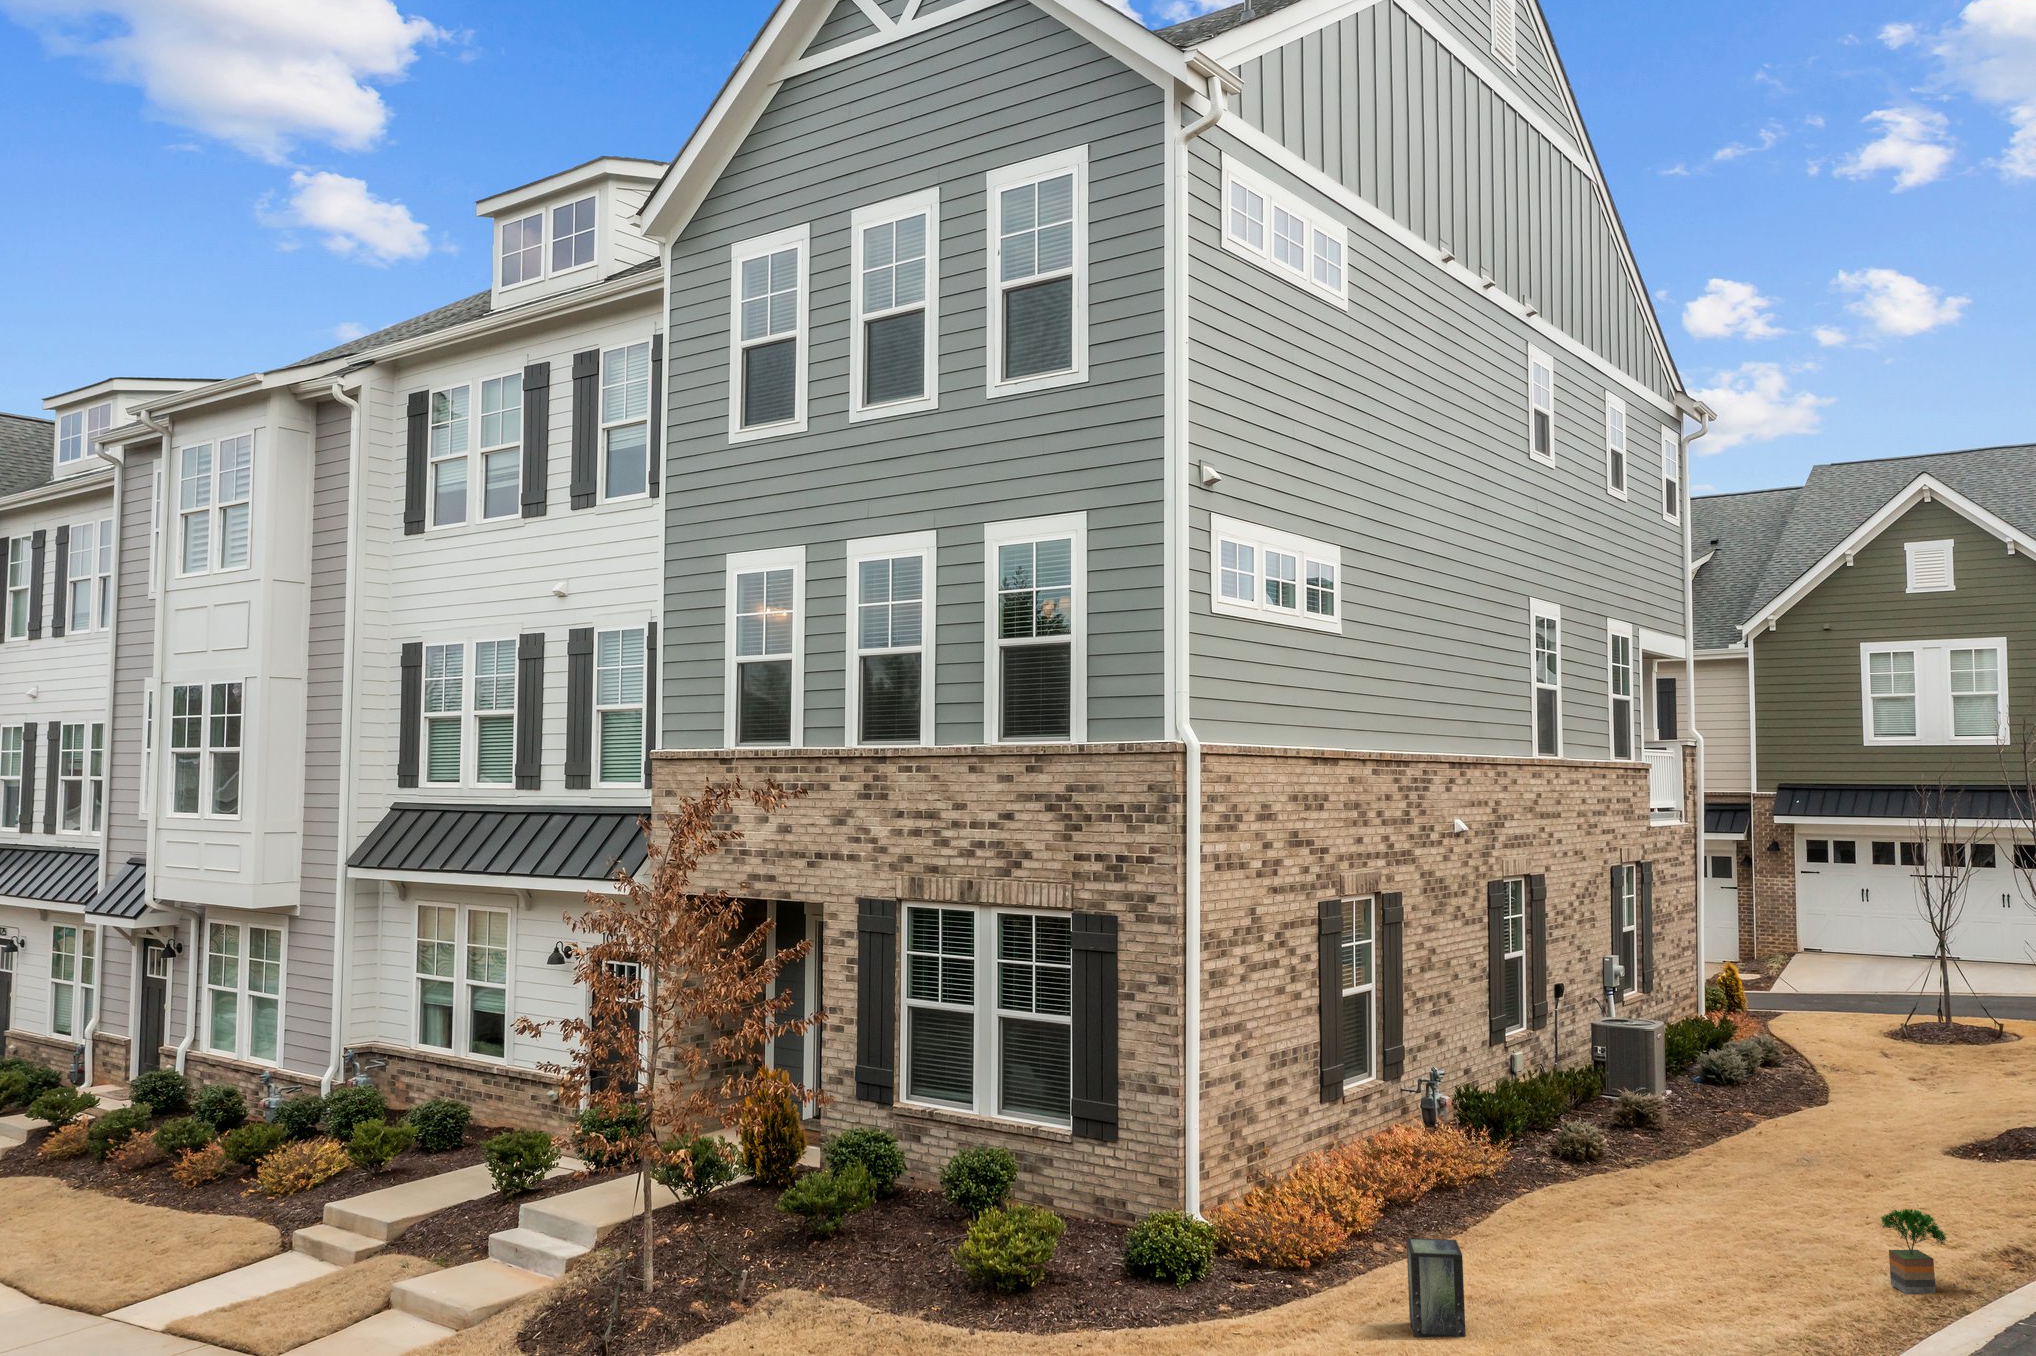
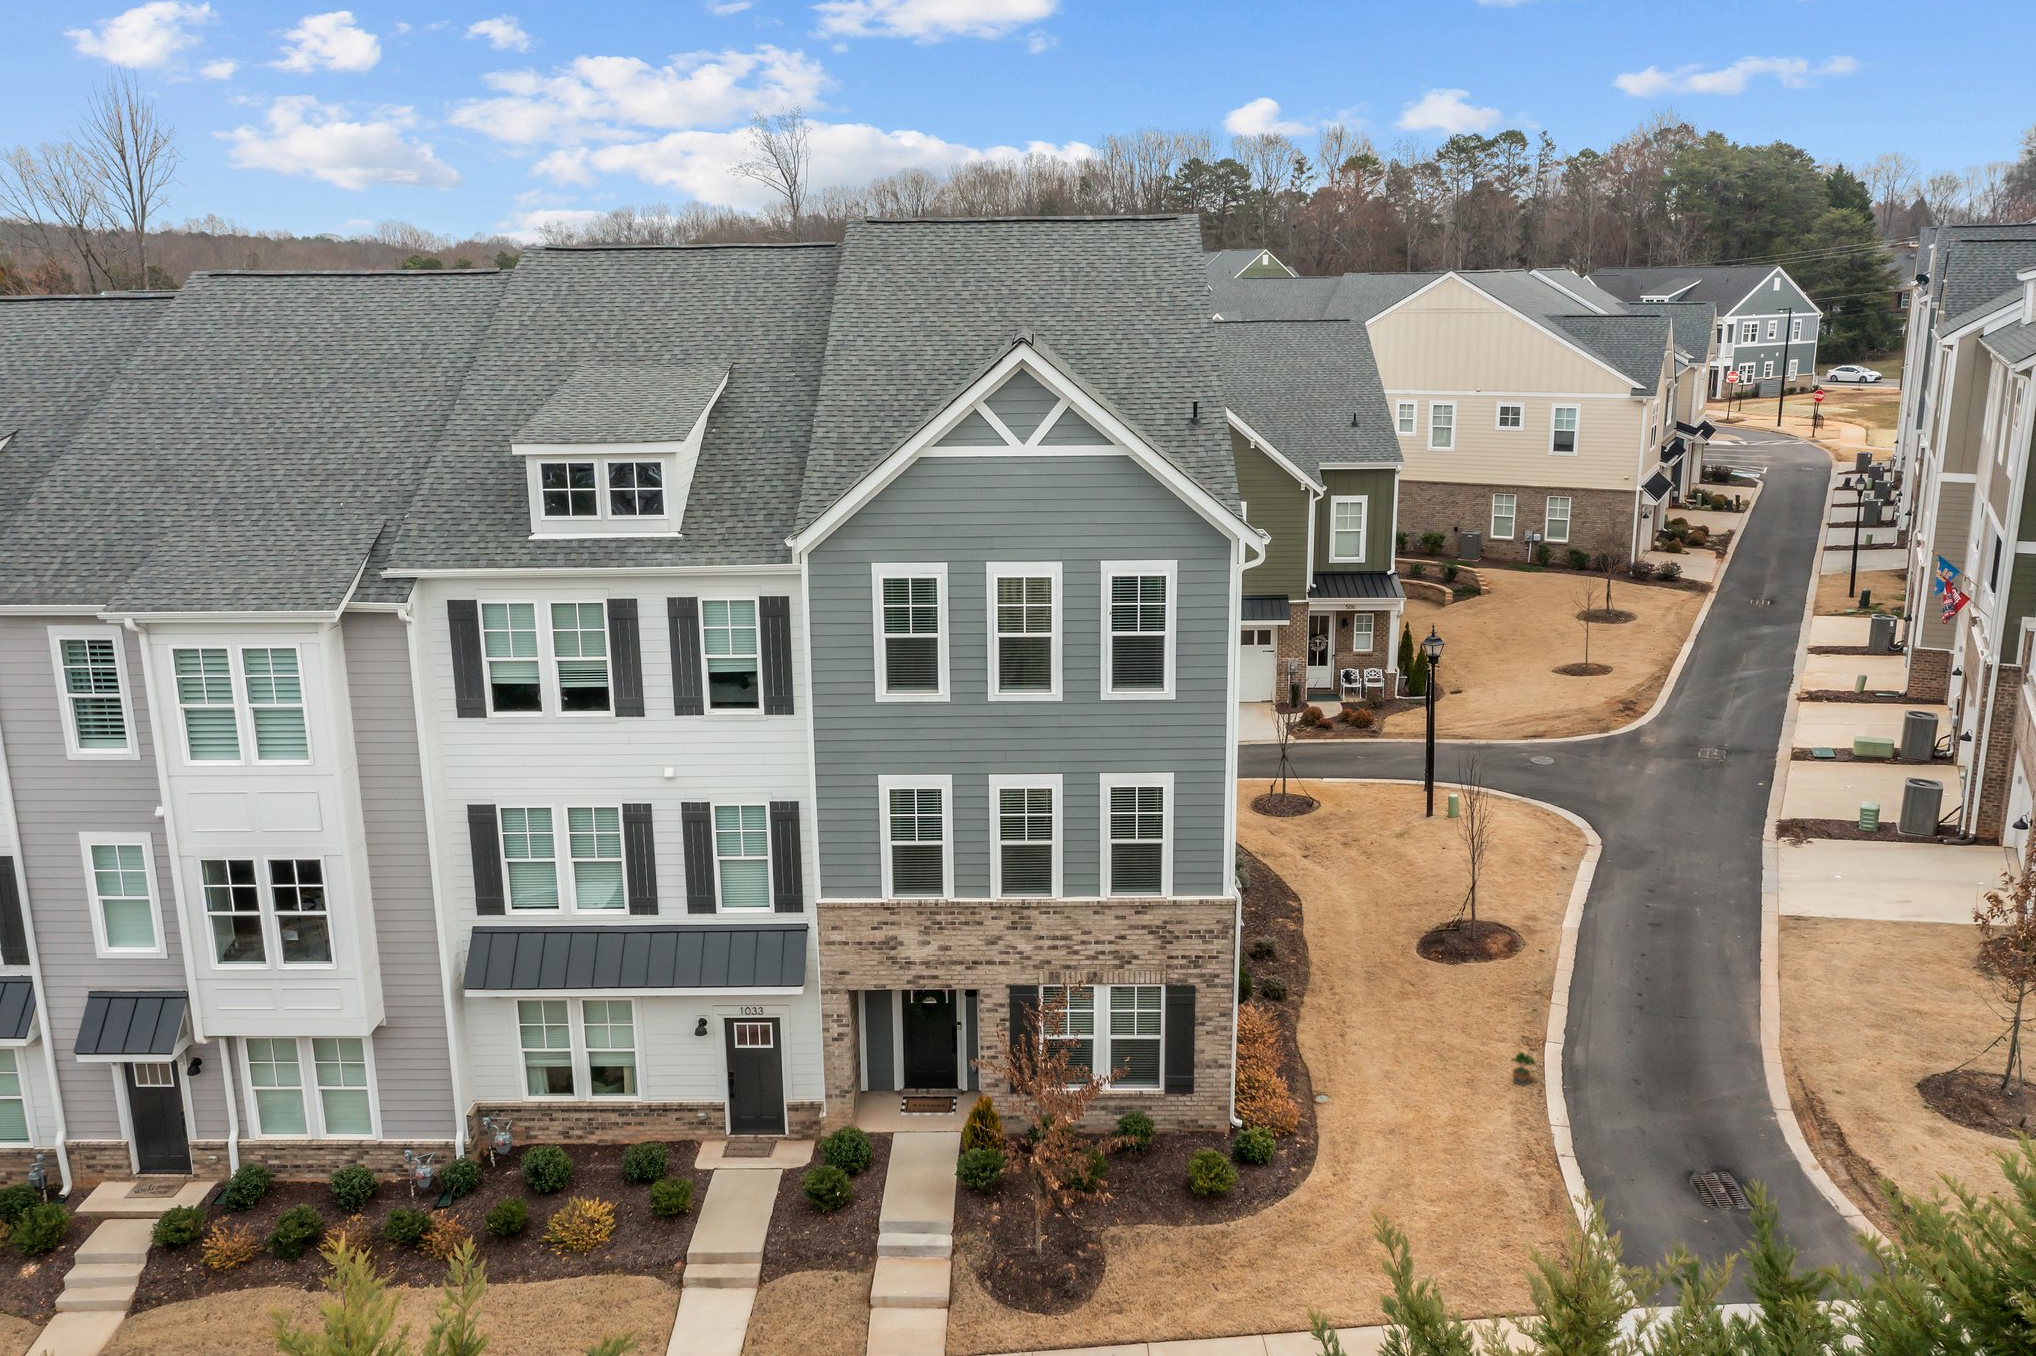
storage box: present [1407,1238,1466,1337] -> none [1385,1122,1416,1167]

